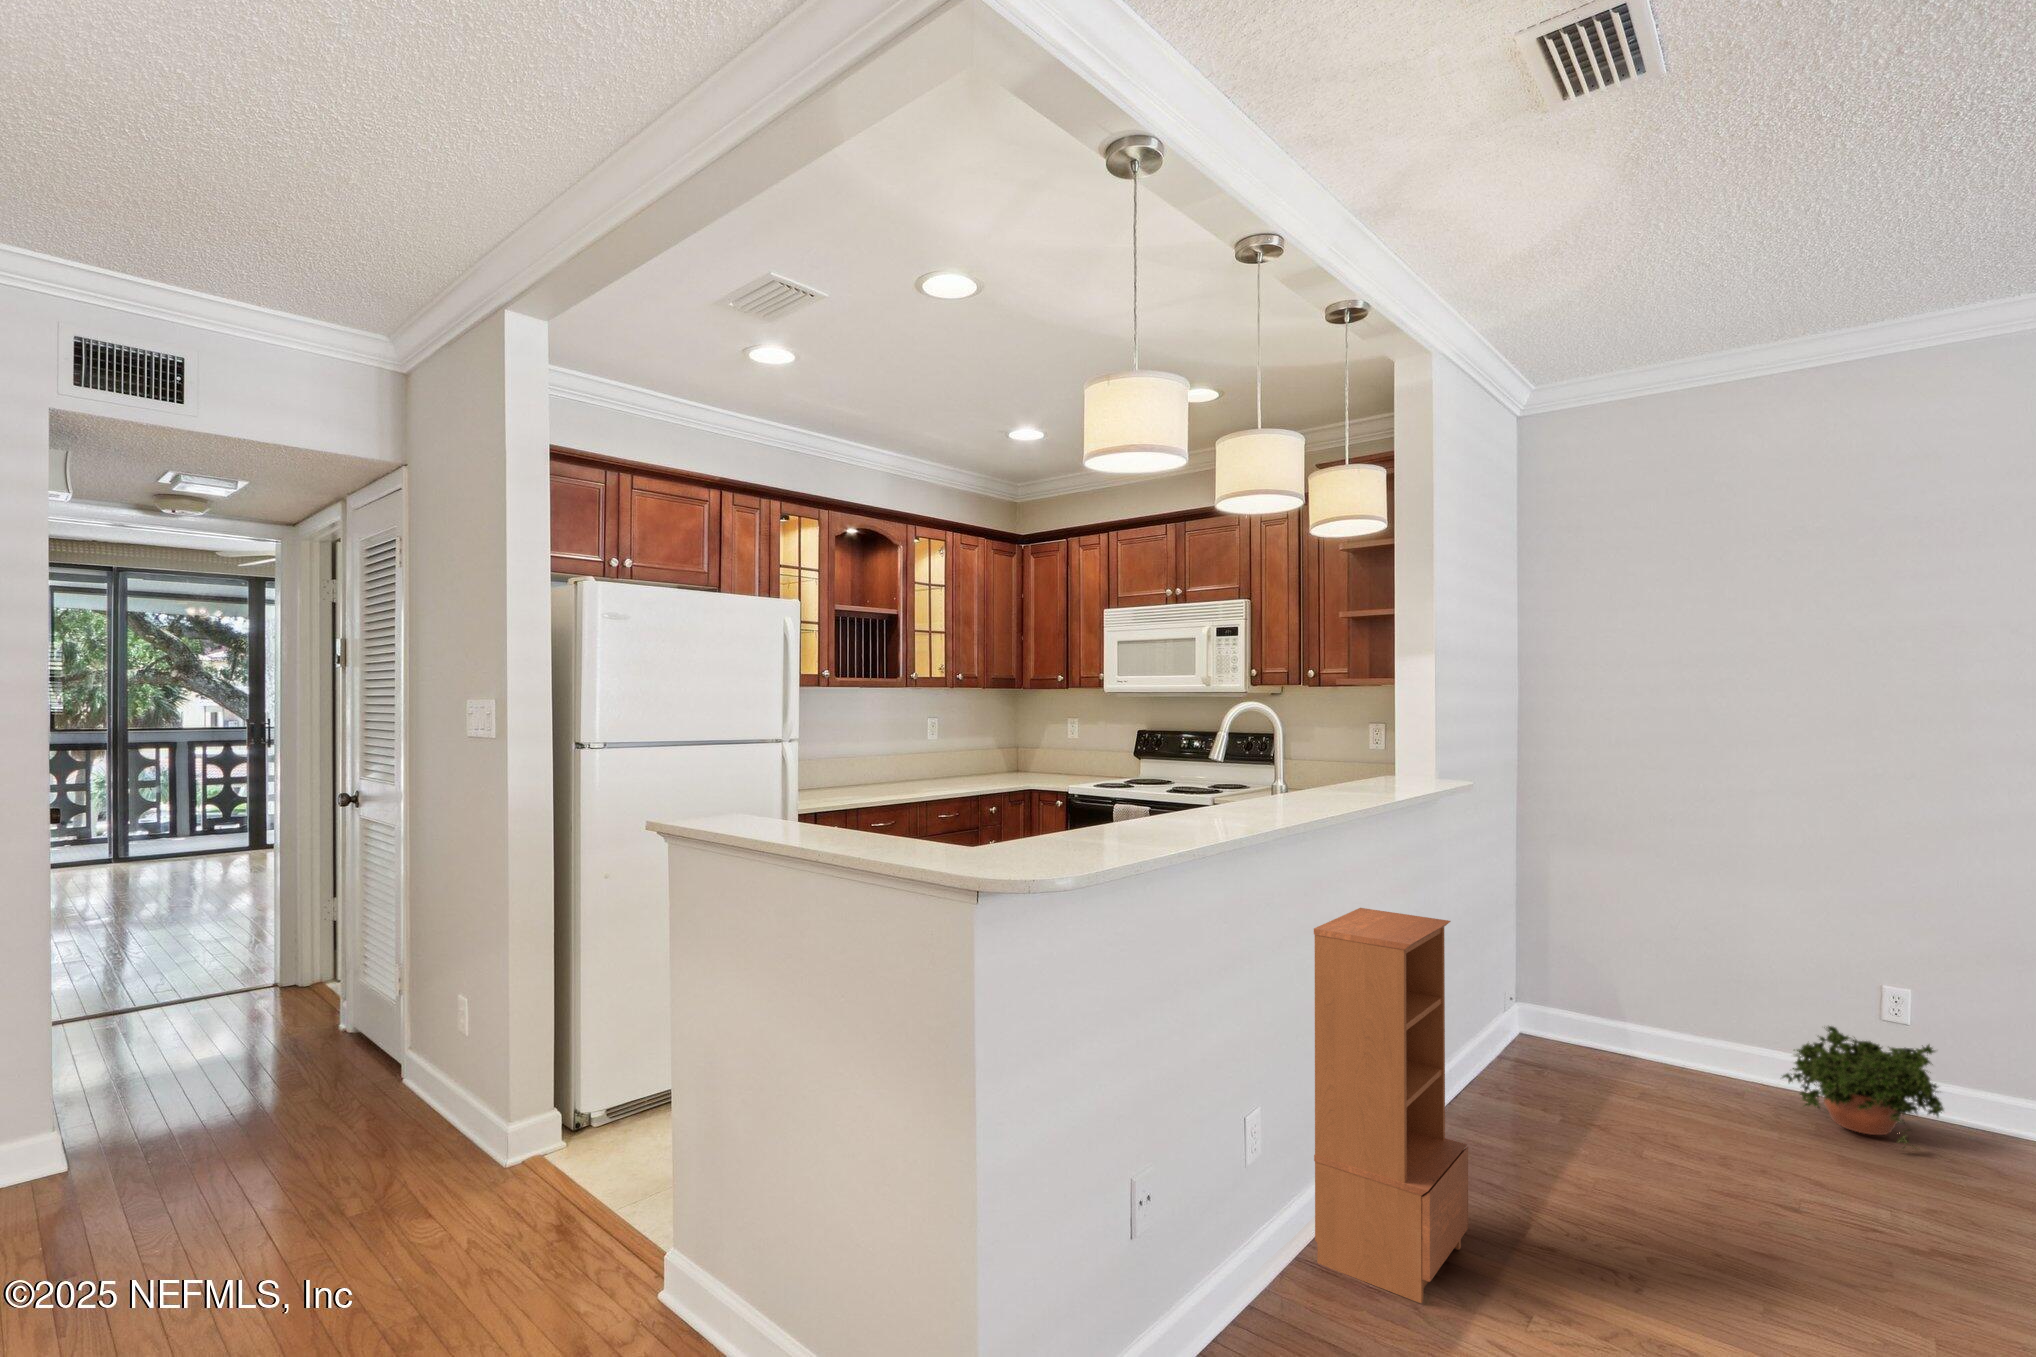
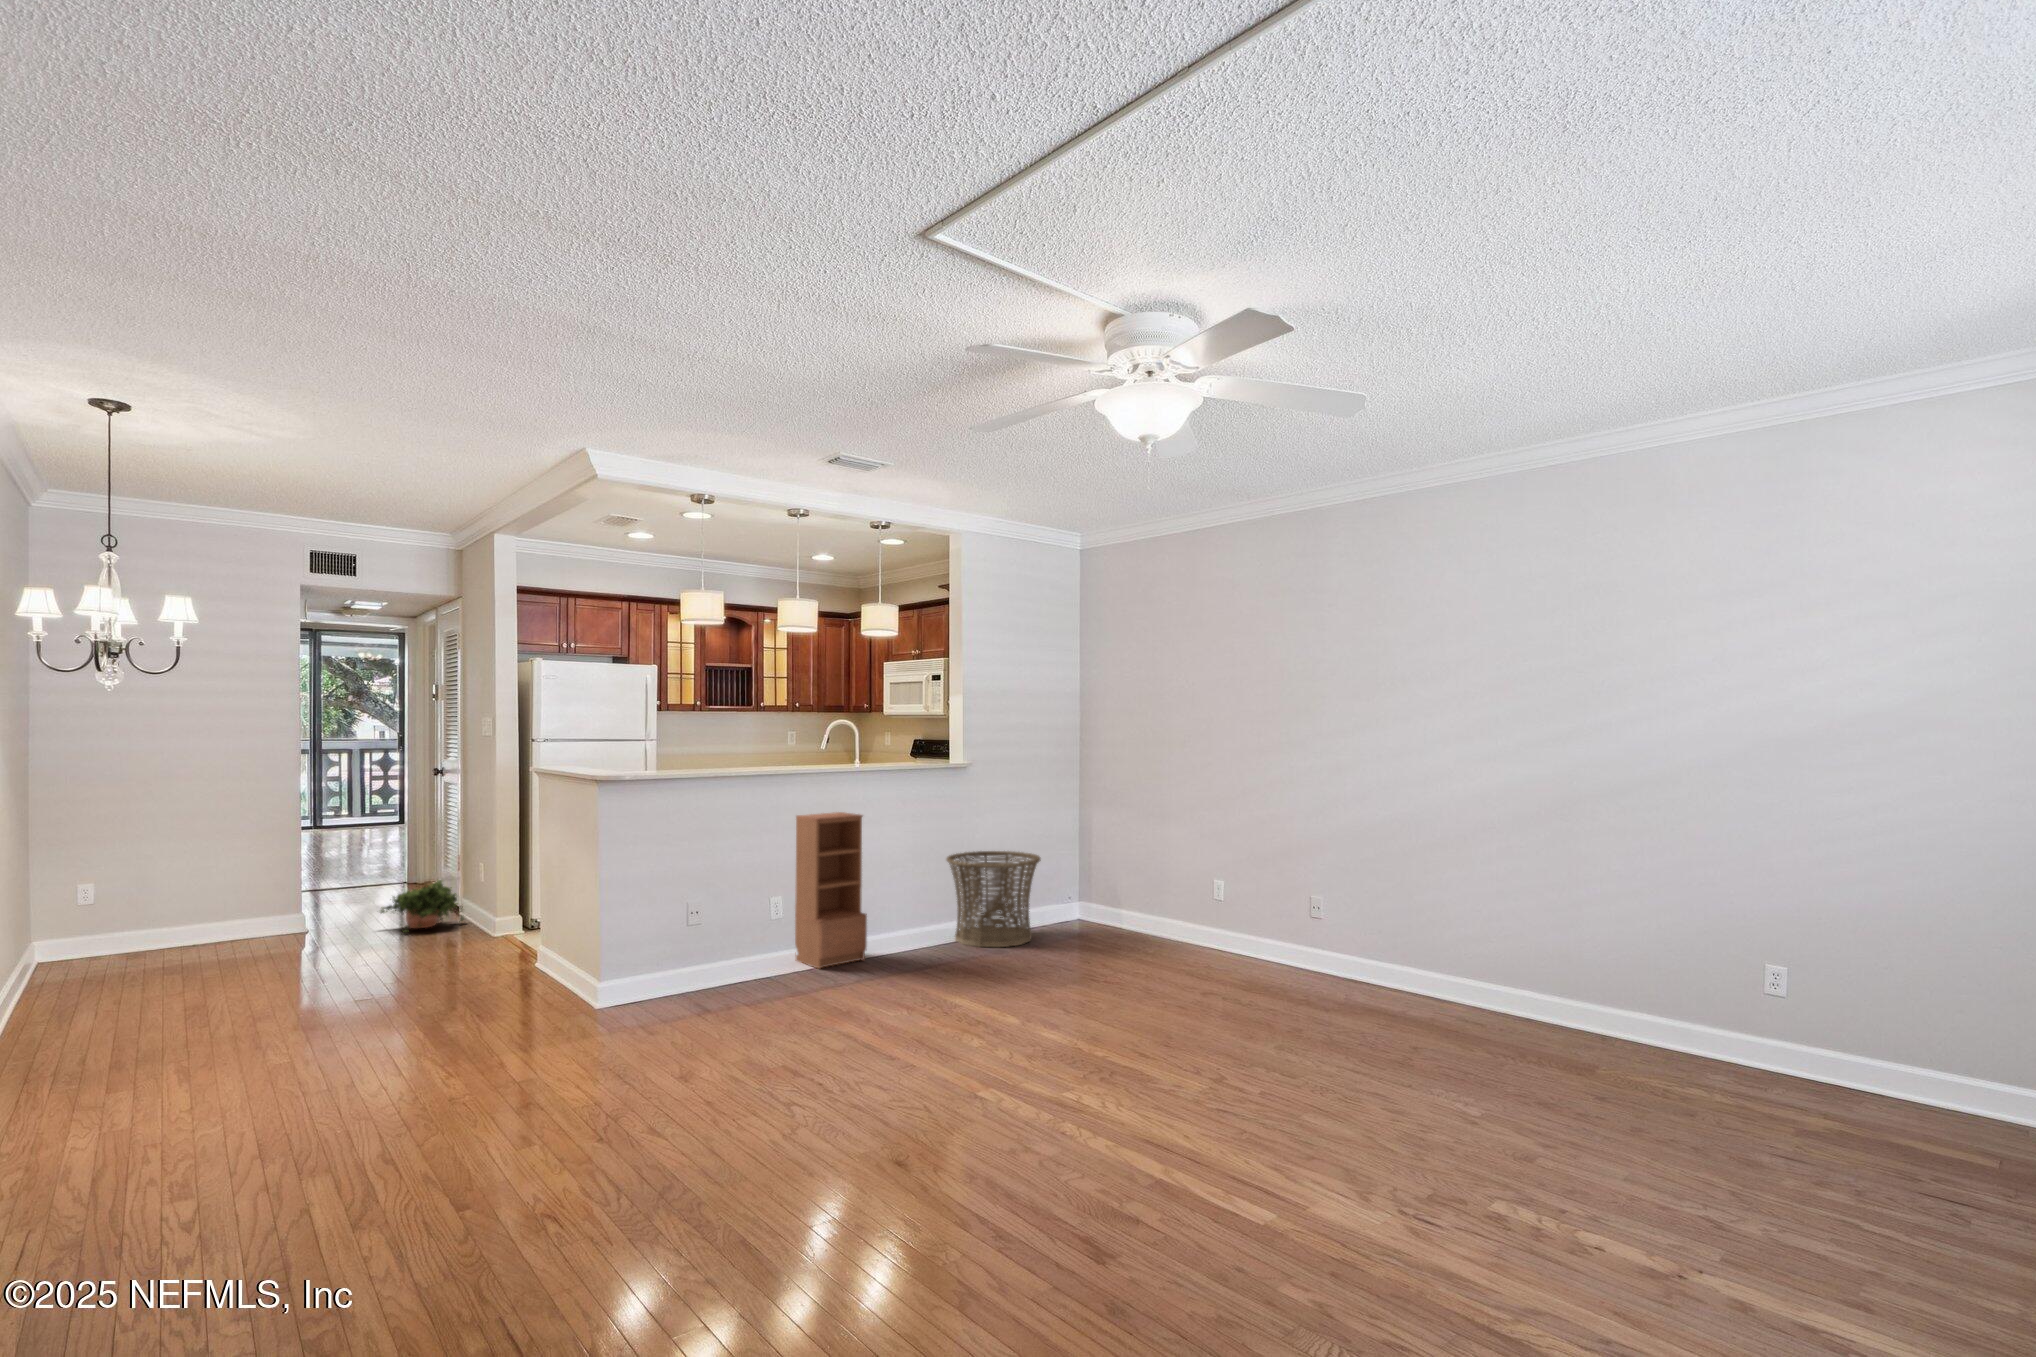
basket: none [1457,947,1667,1164] -> present [946,851,1041,947]
potted plant: present [1782,1026,1944,1148] -> present [380,880,463,932]

